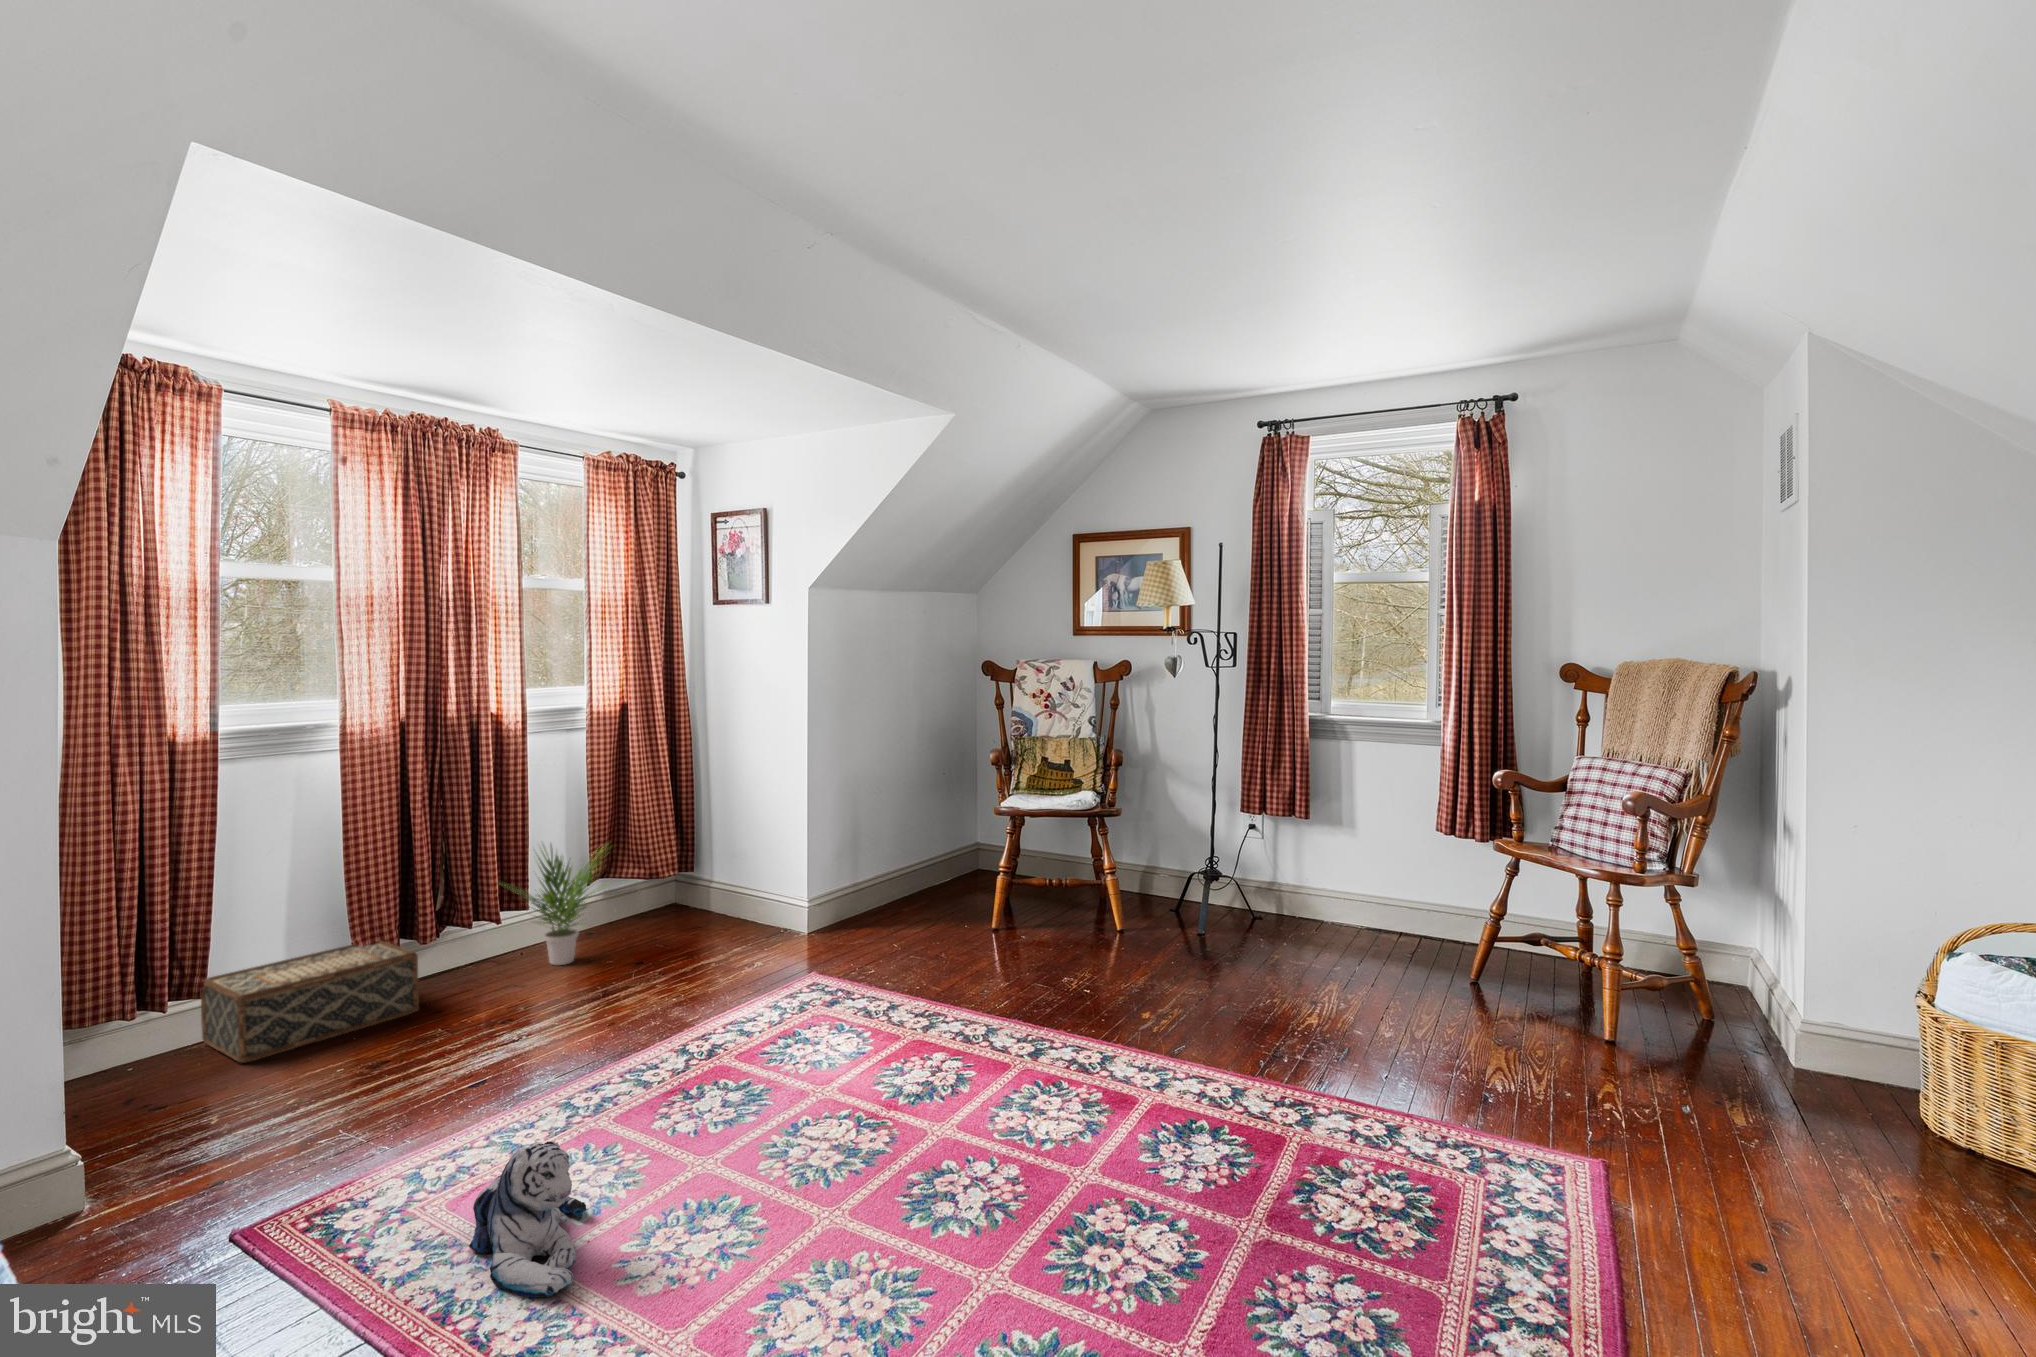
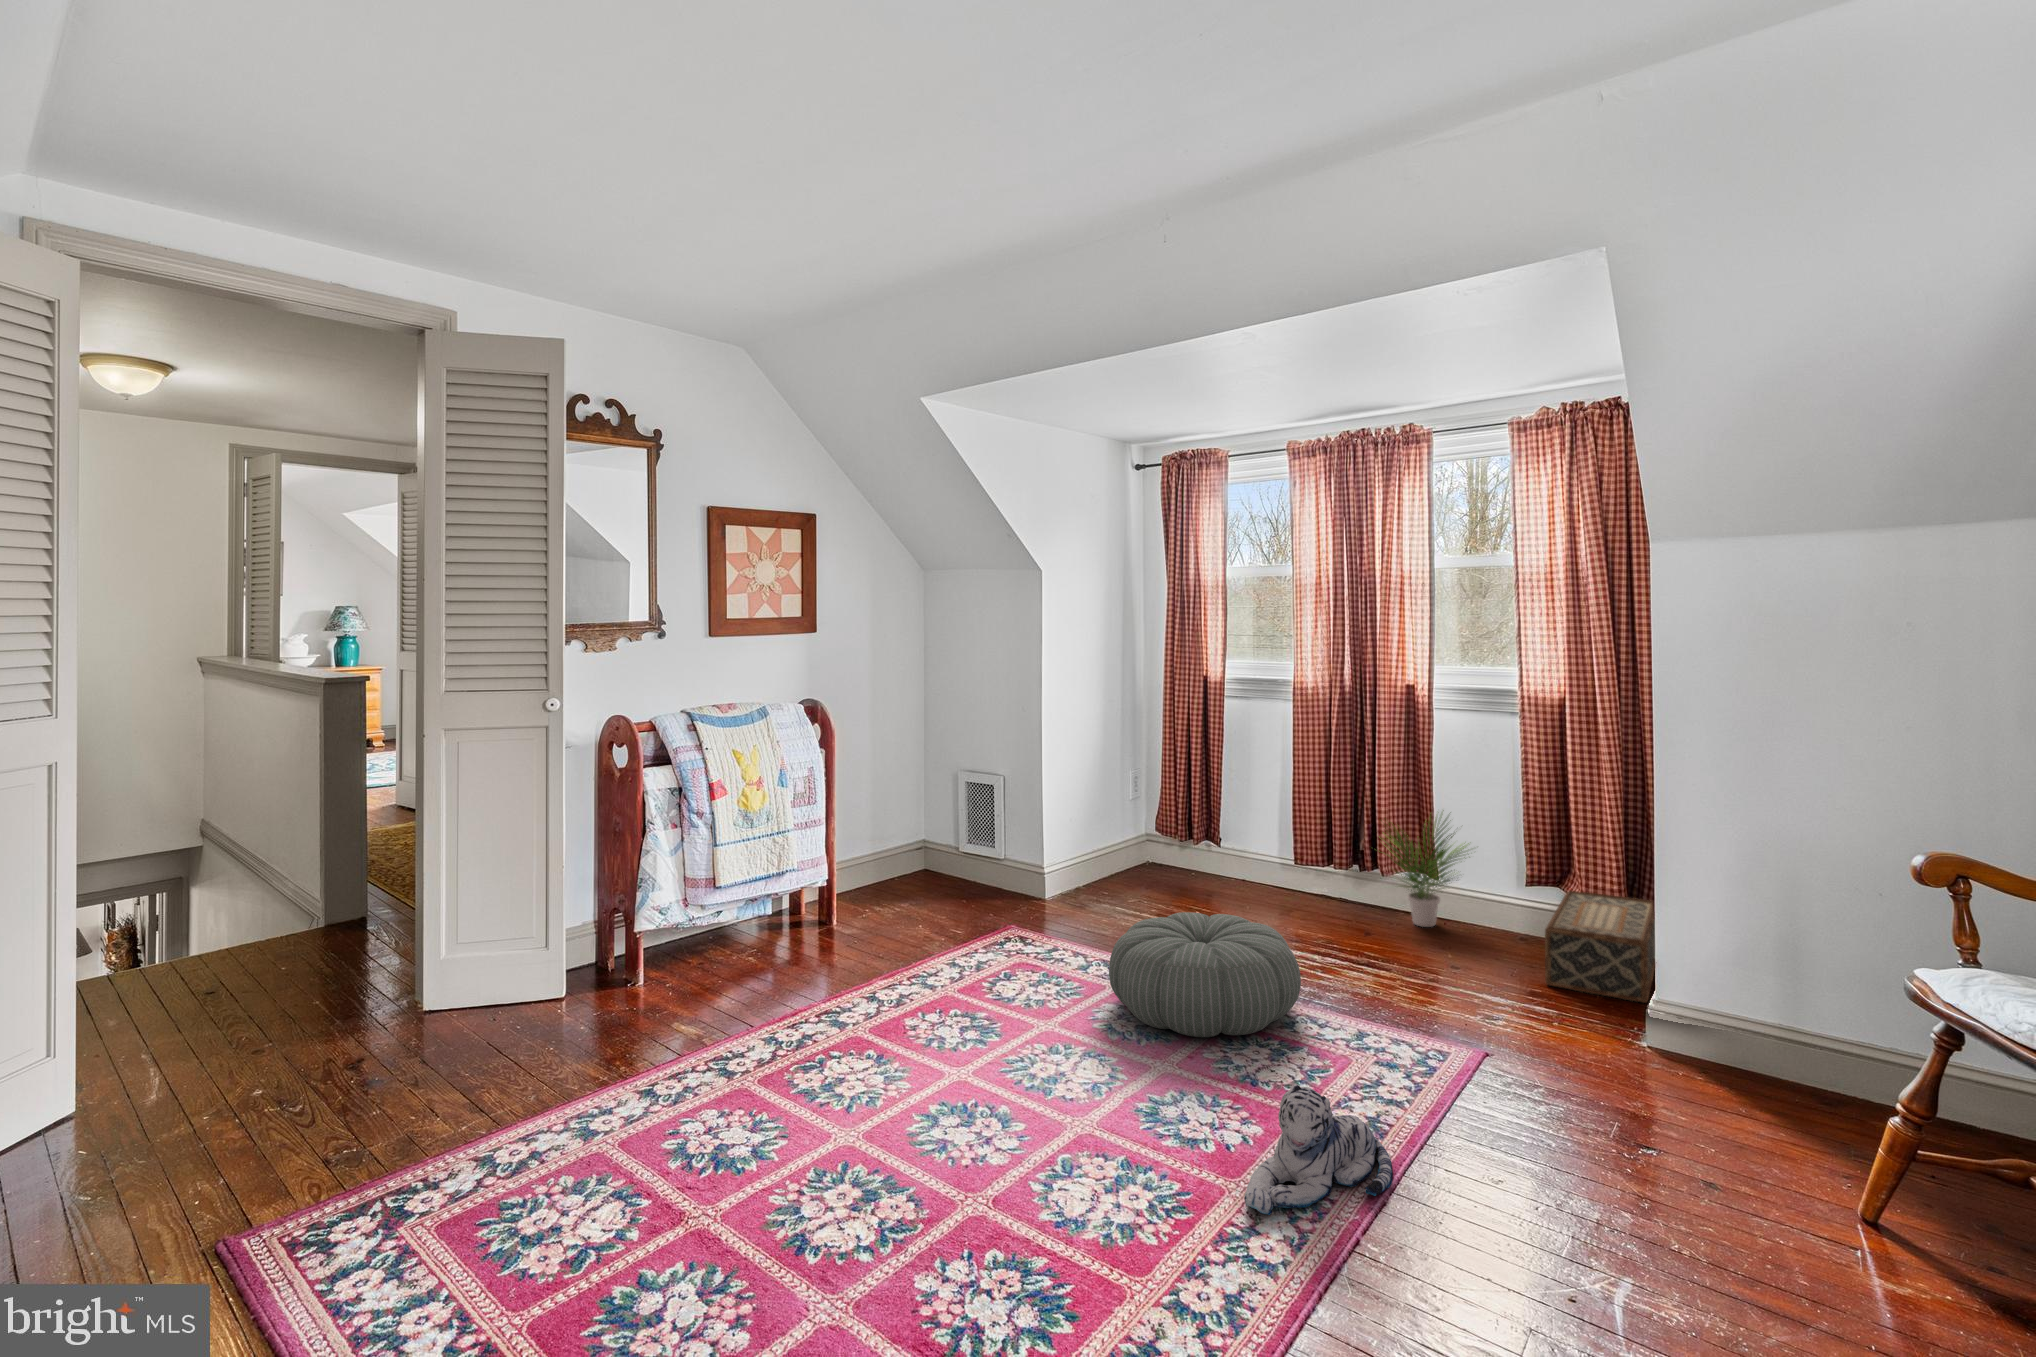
woven basket: present [201,941,419,1063] -> present [1545,891,1655,1003]
pouf: none [602,959,818,1100] -> present [1109,912,1301,1037]
plush toy: present [469,1141,587,1297] -> present [1244,1084,1393,1215]

